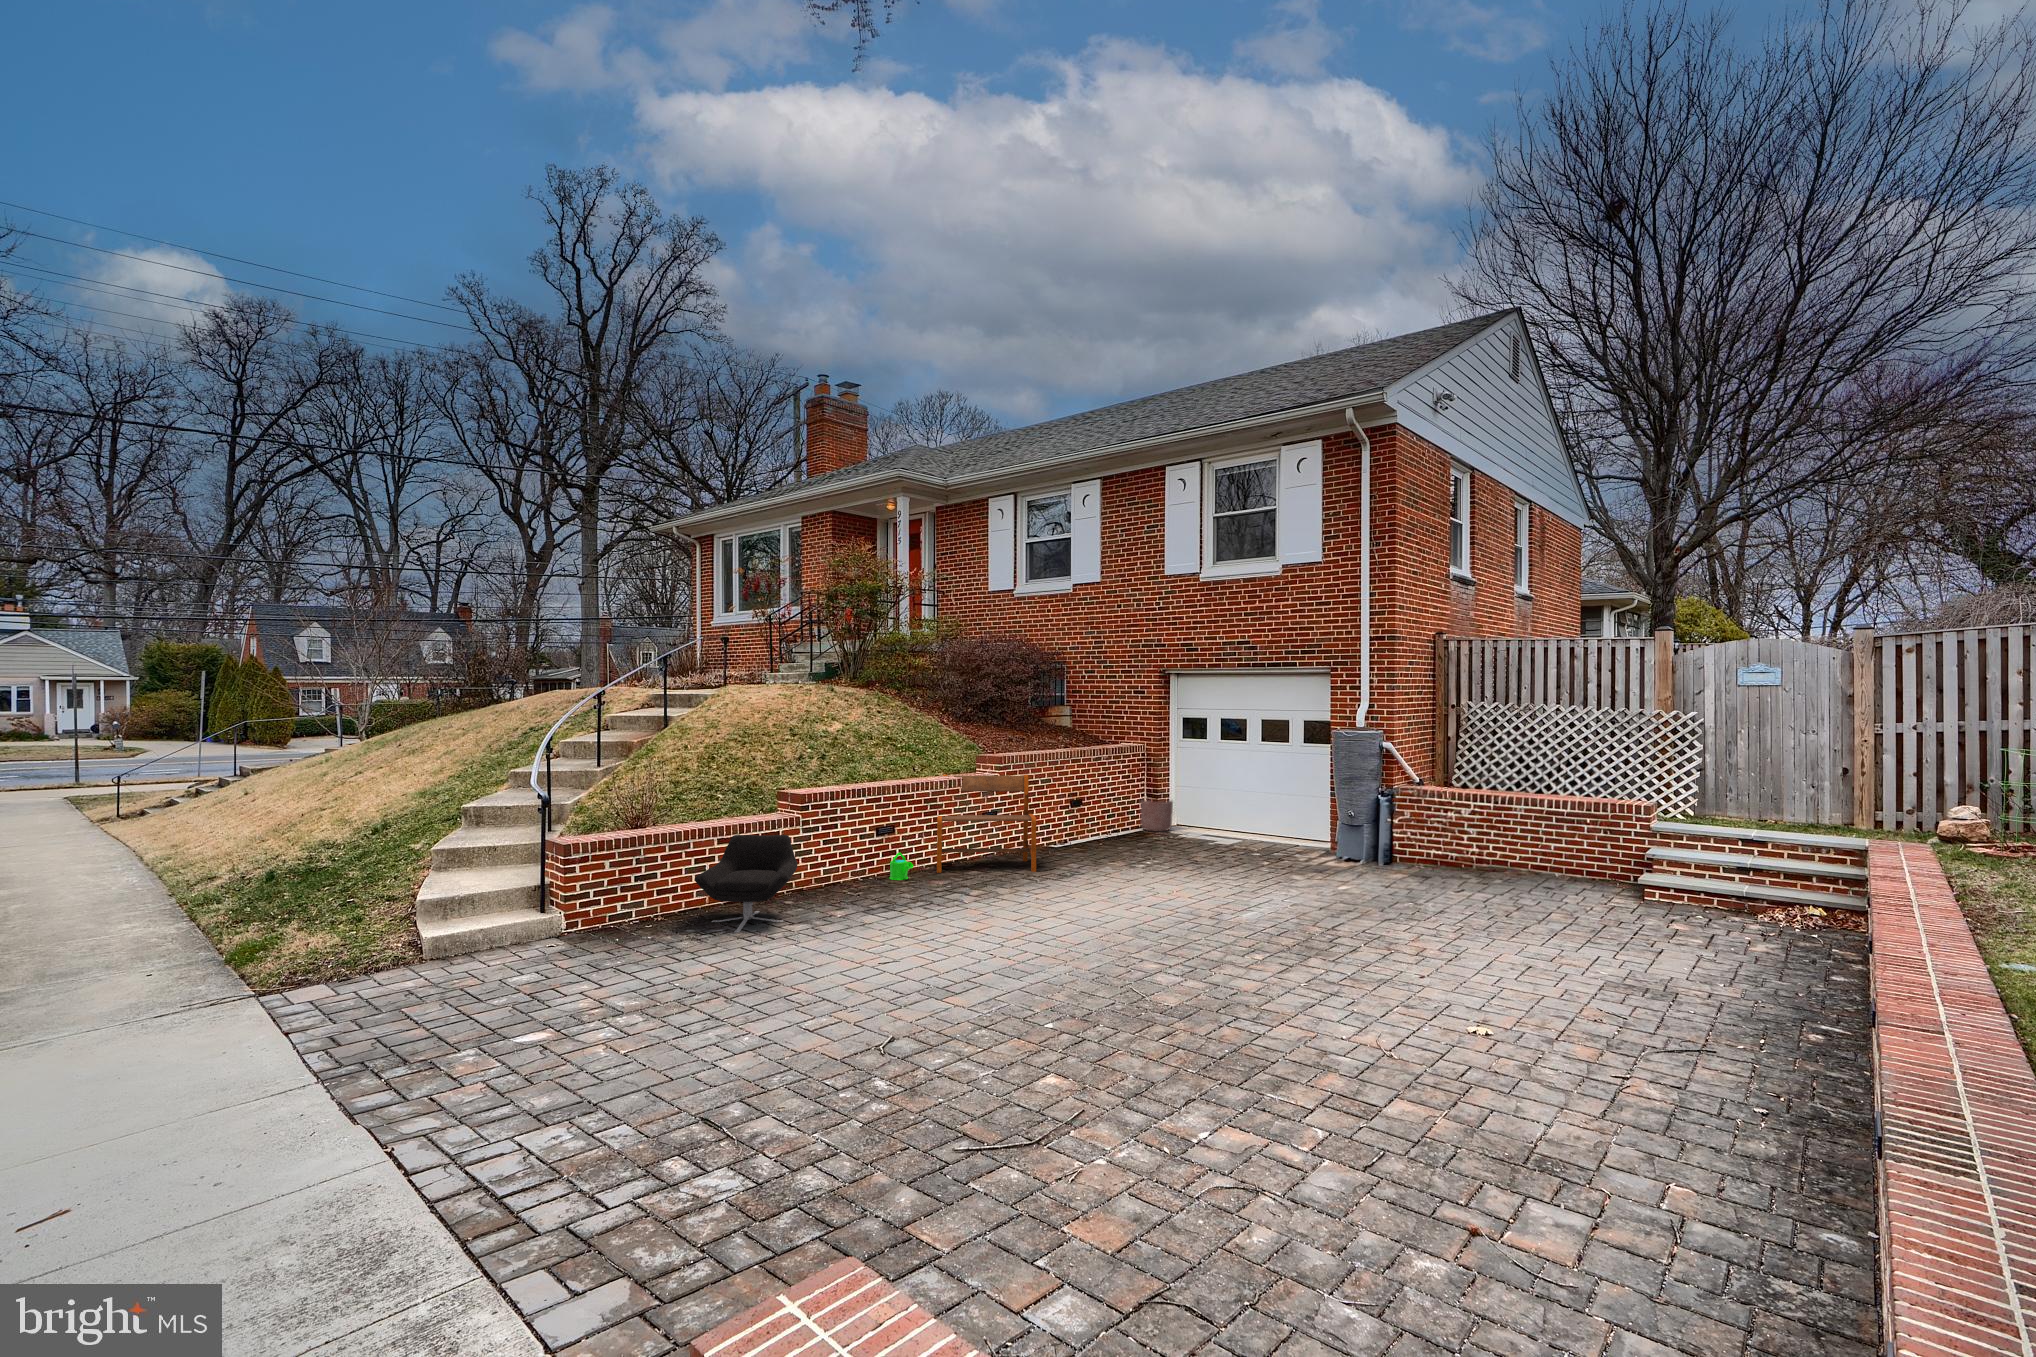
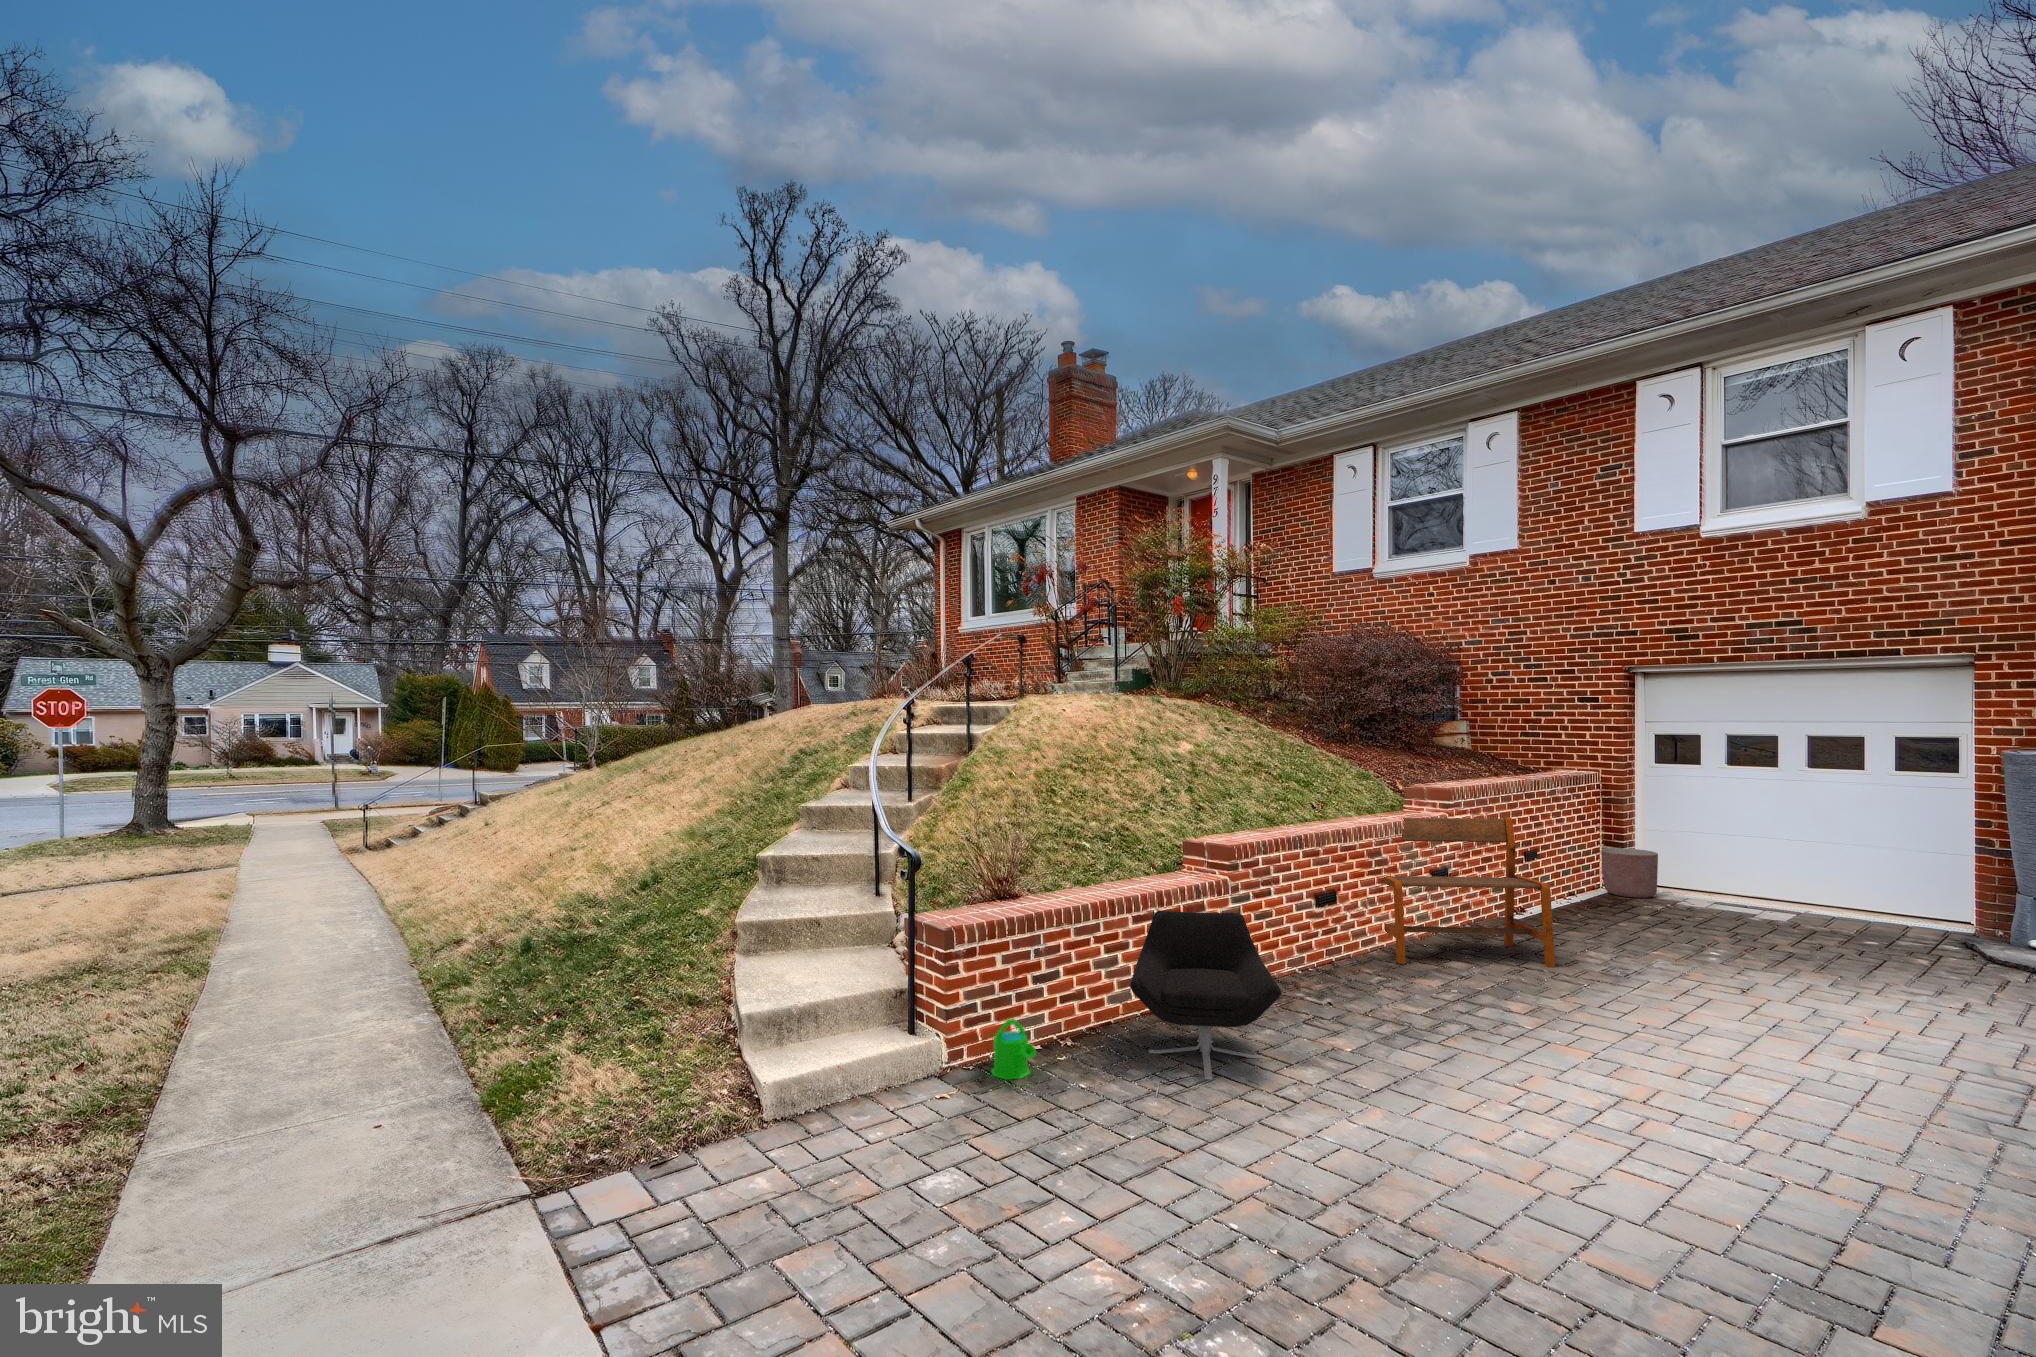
watering can: present [890,853,913,880] -> present [991,1019,1036,1079]

